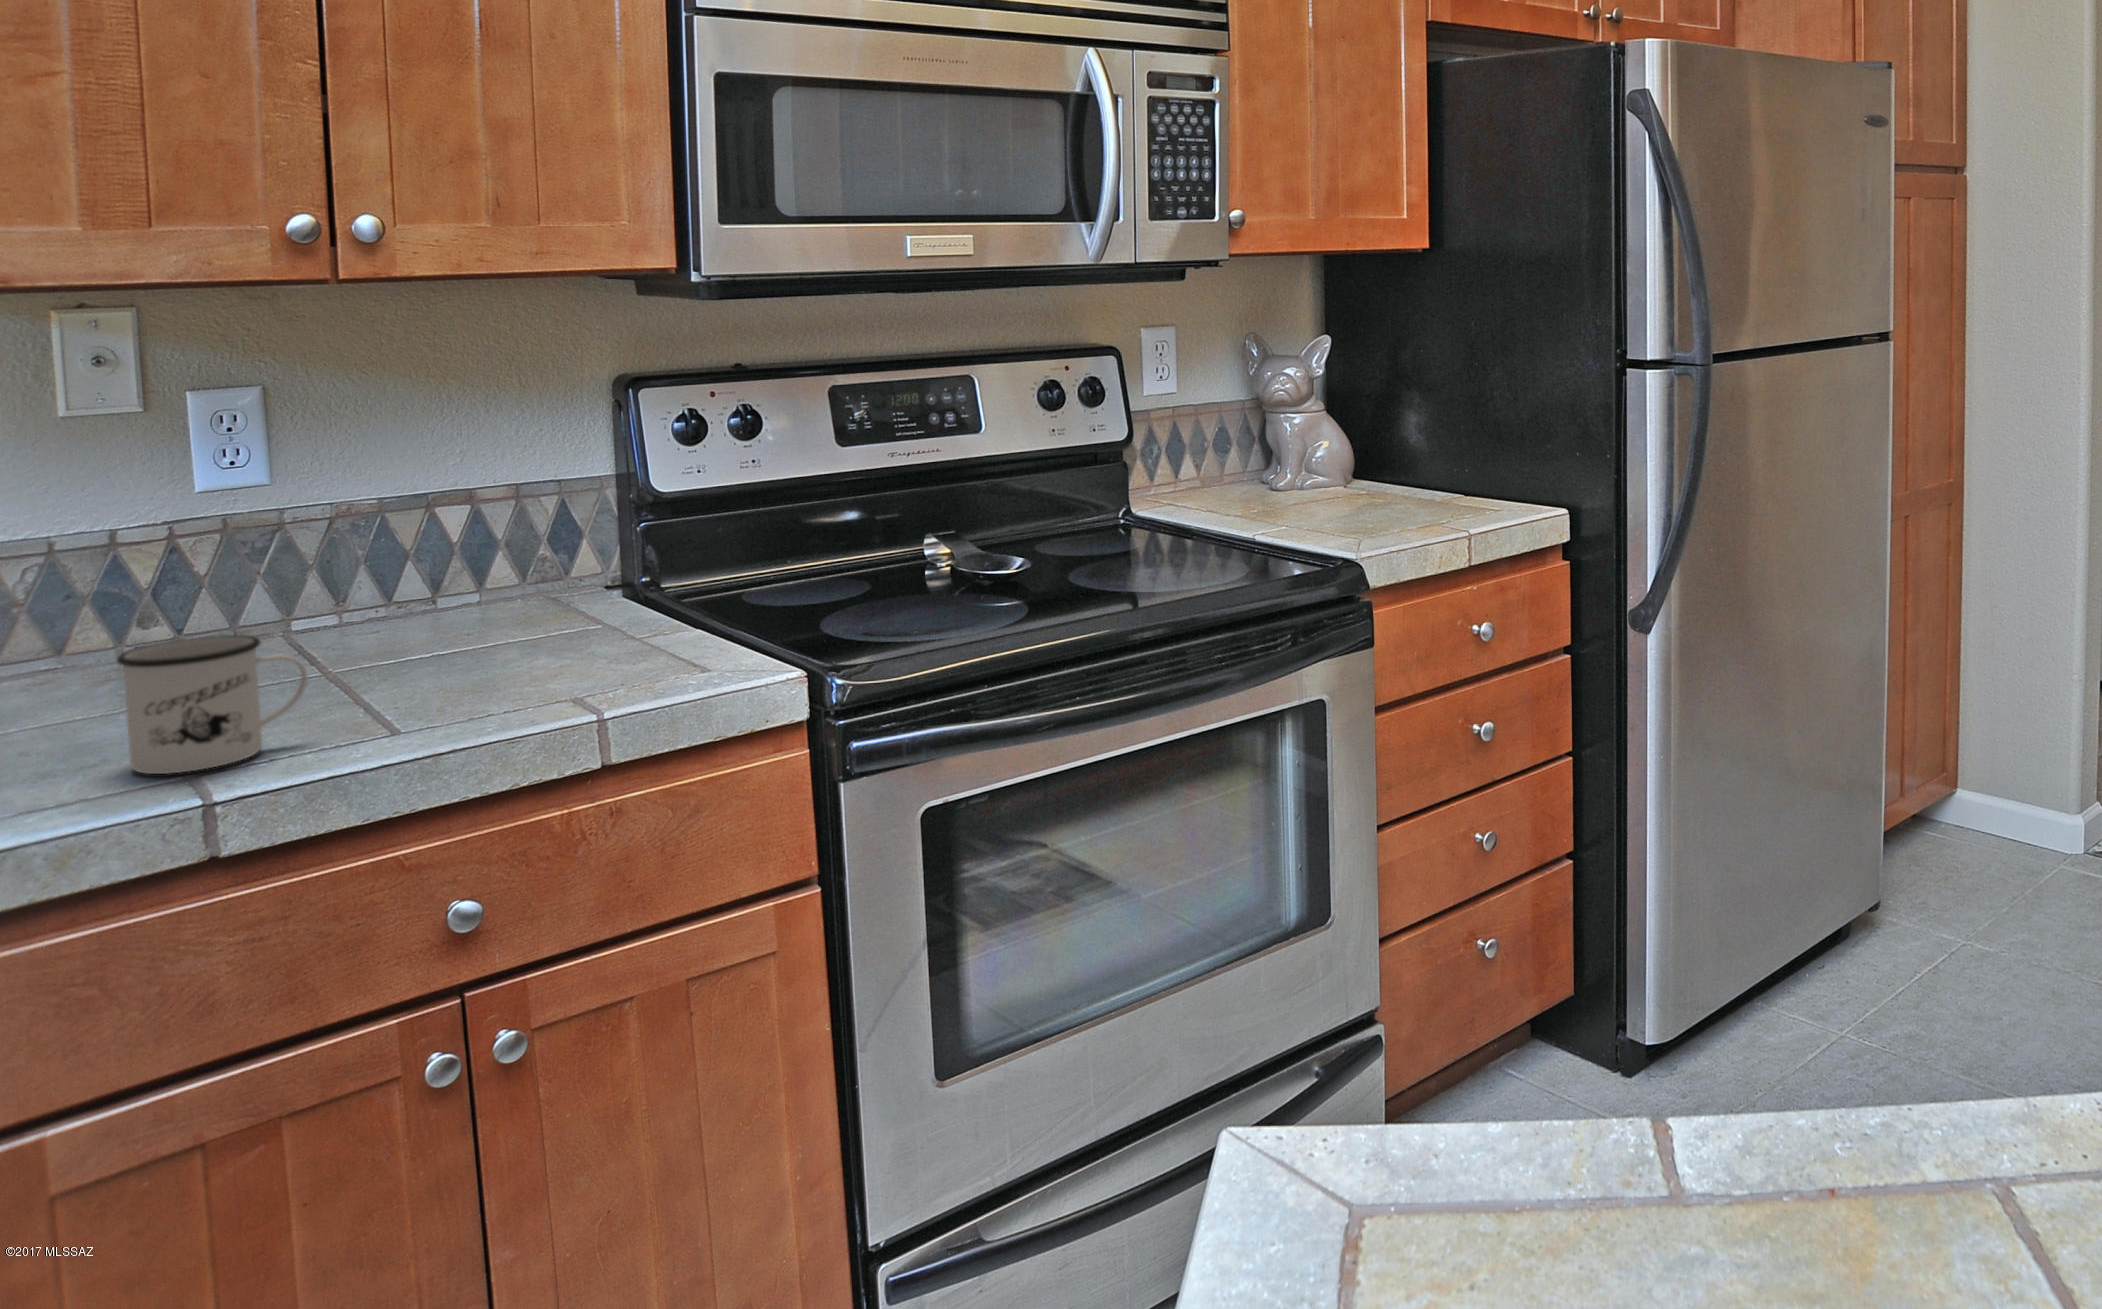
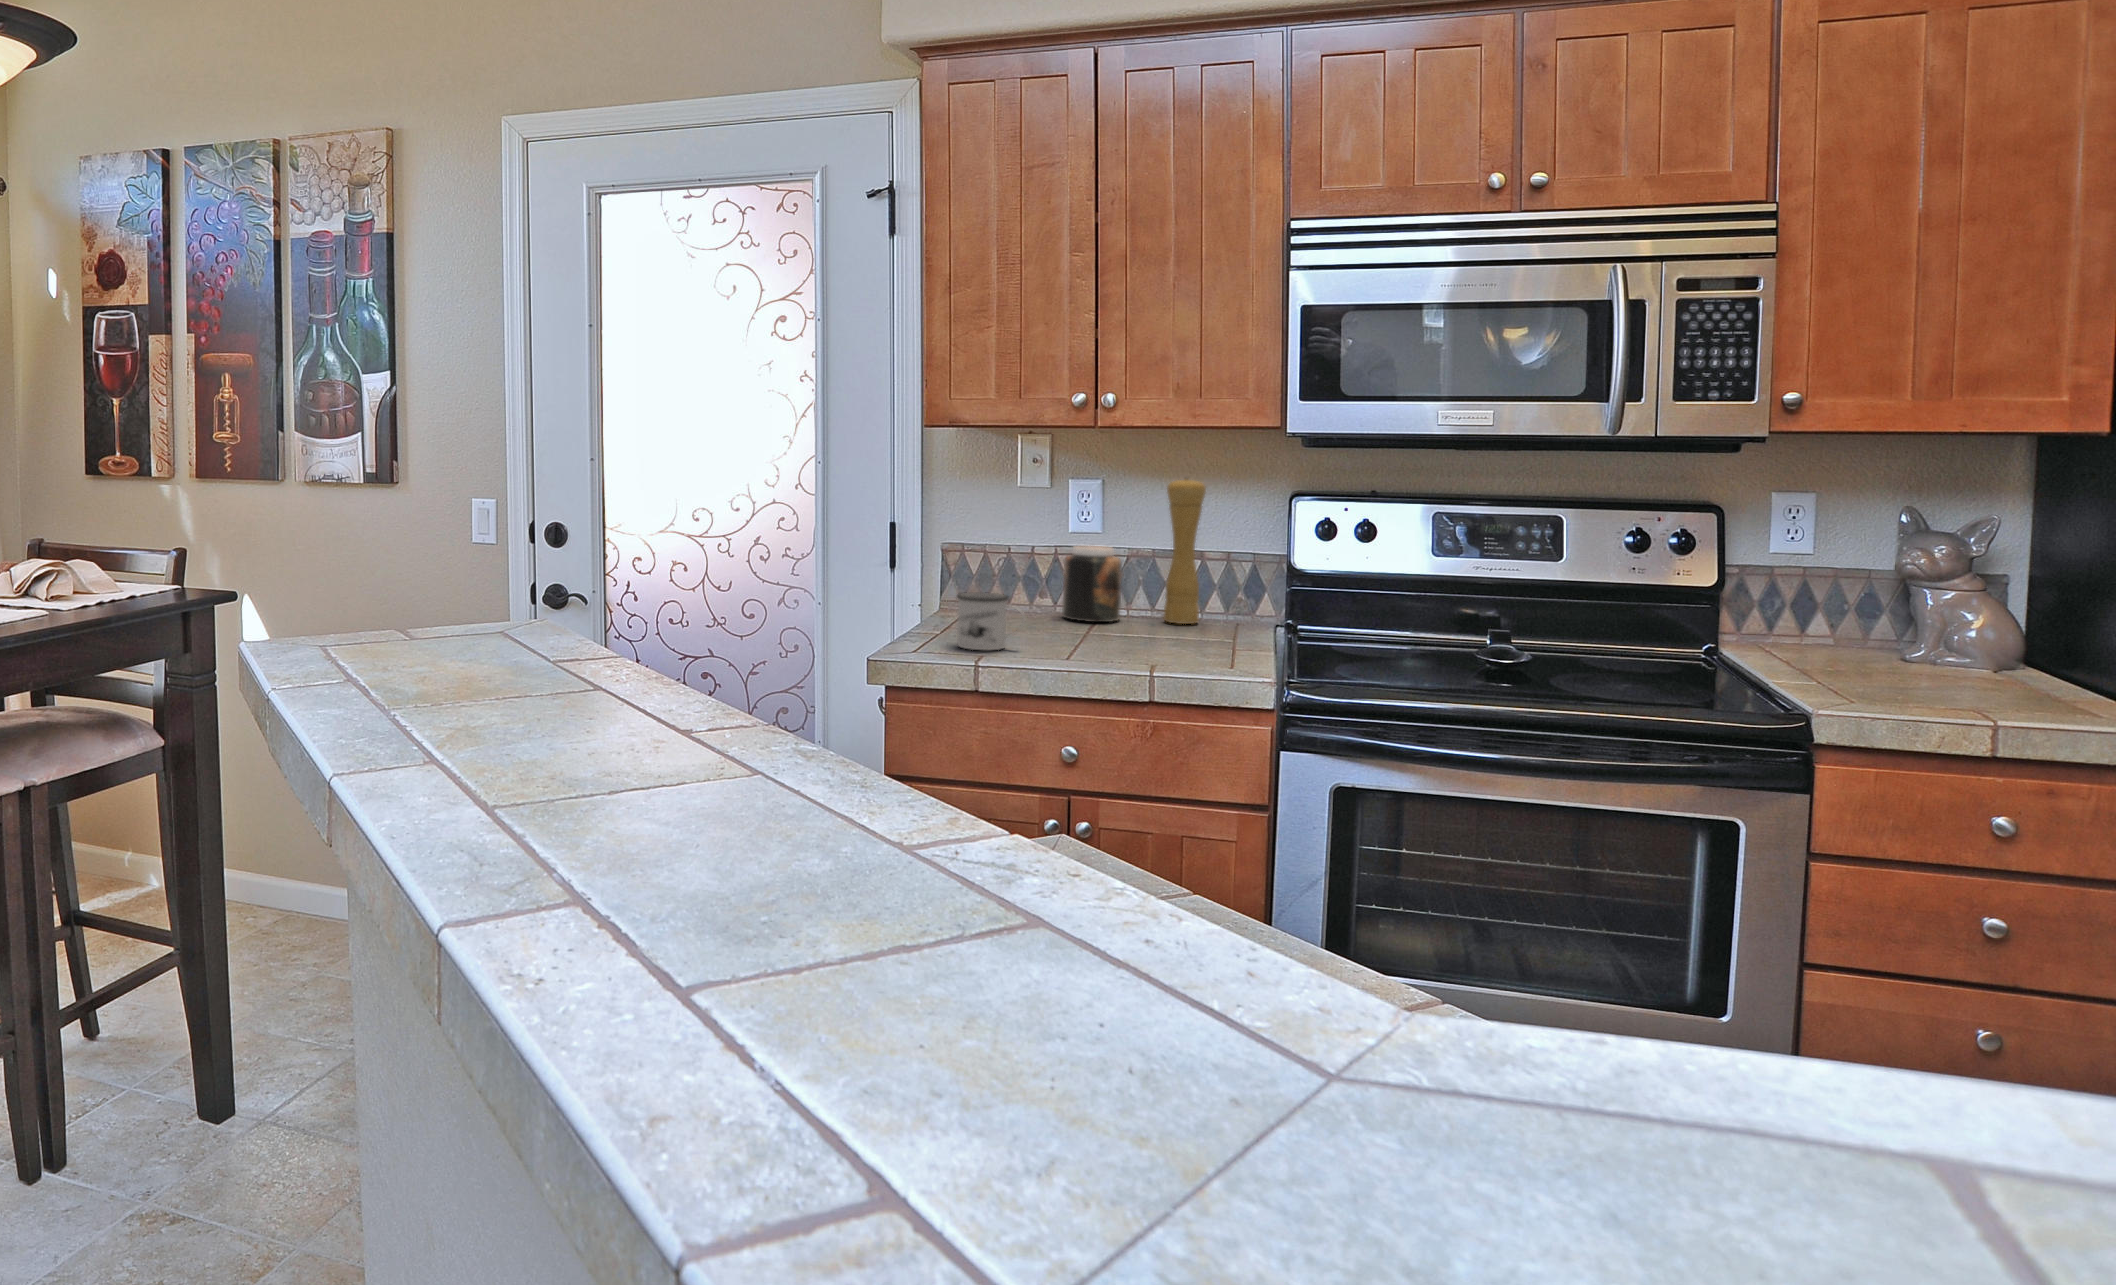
pepper mill: none [424,366,510,621] -> present [1163,478,1206,624]
jar: none [227,507,365,657] -> present [1062,545,1122,622]

